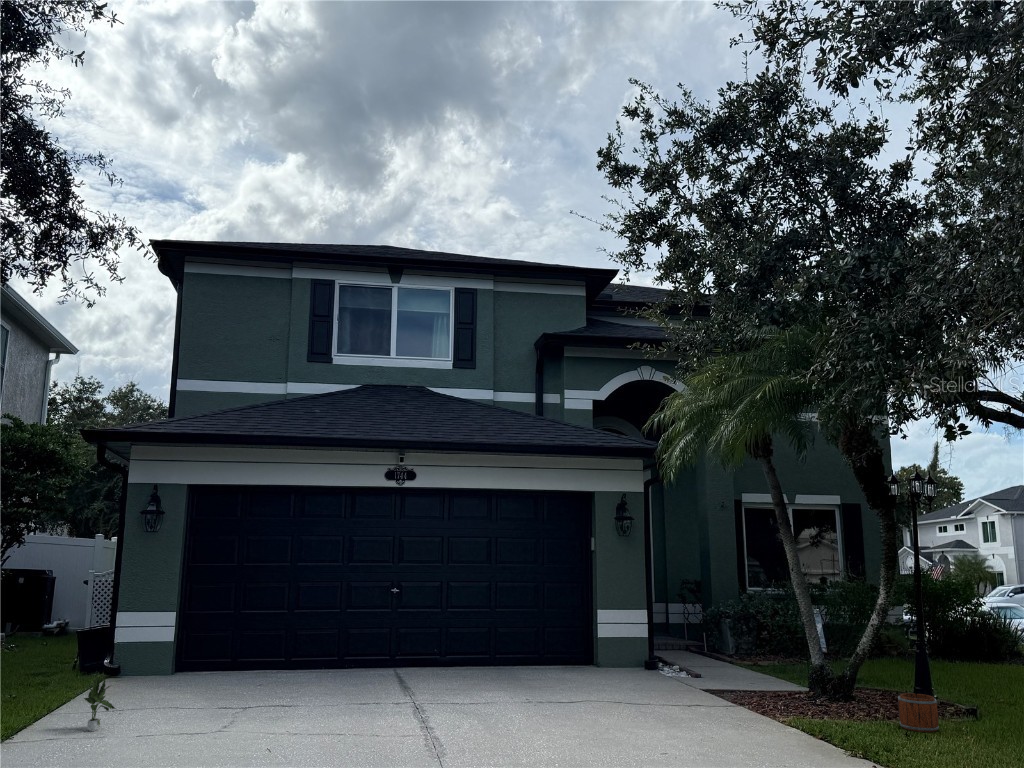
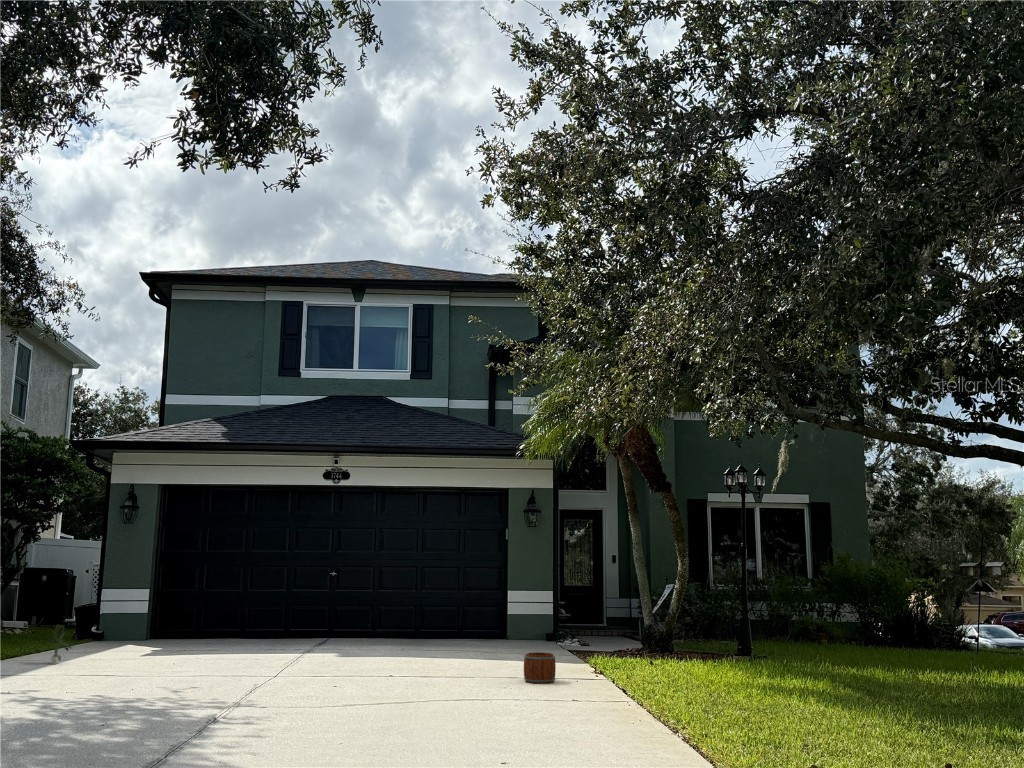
bucket: present [898,693,939,732] -> present [524,652,556,684]

